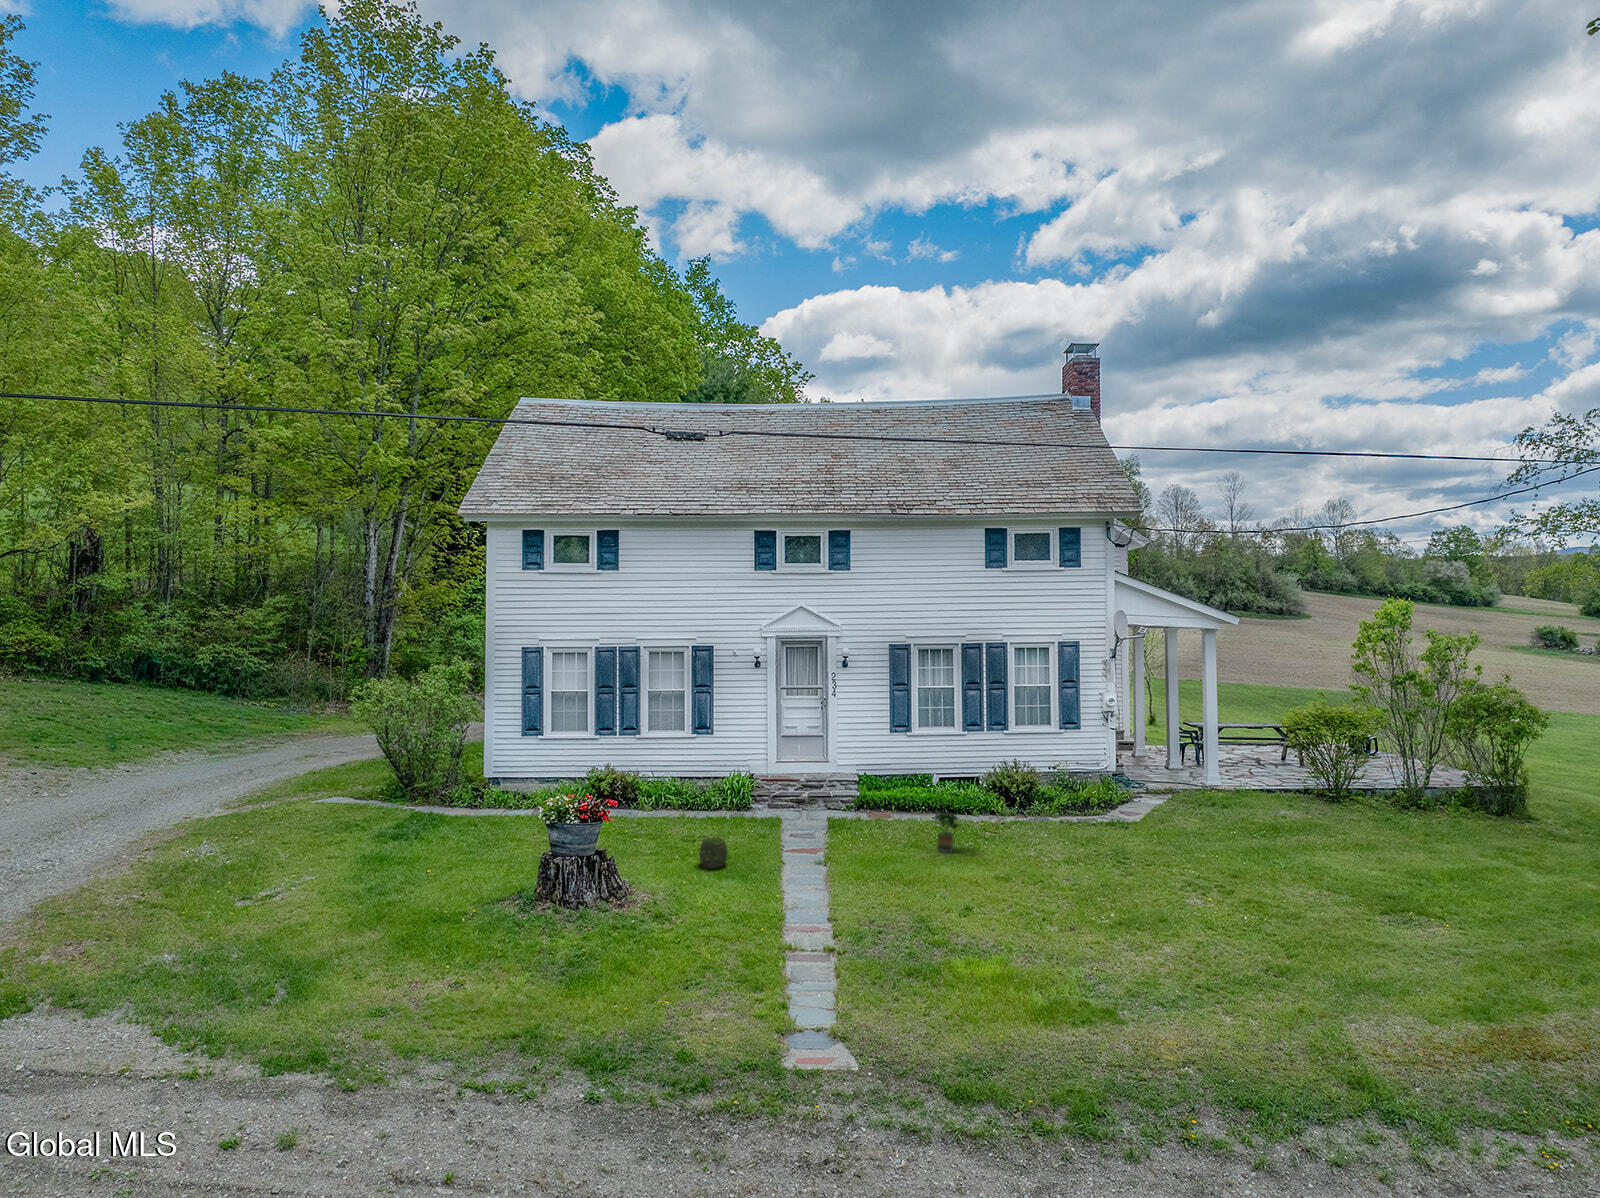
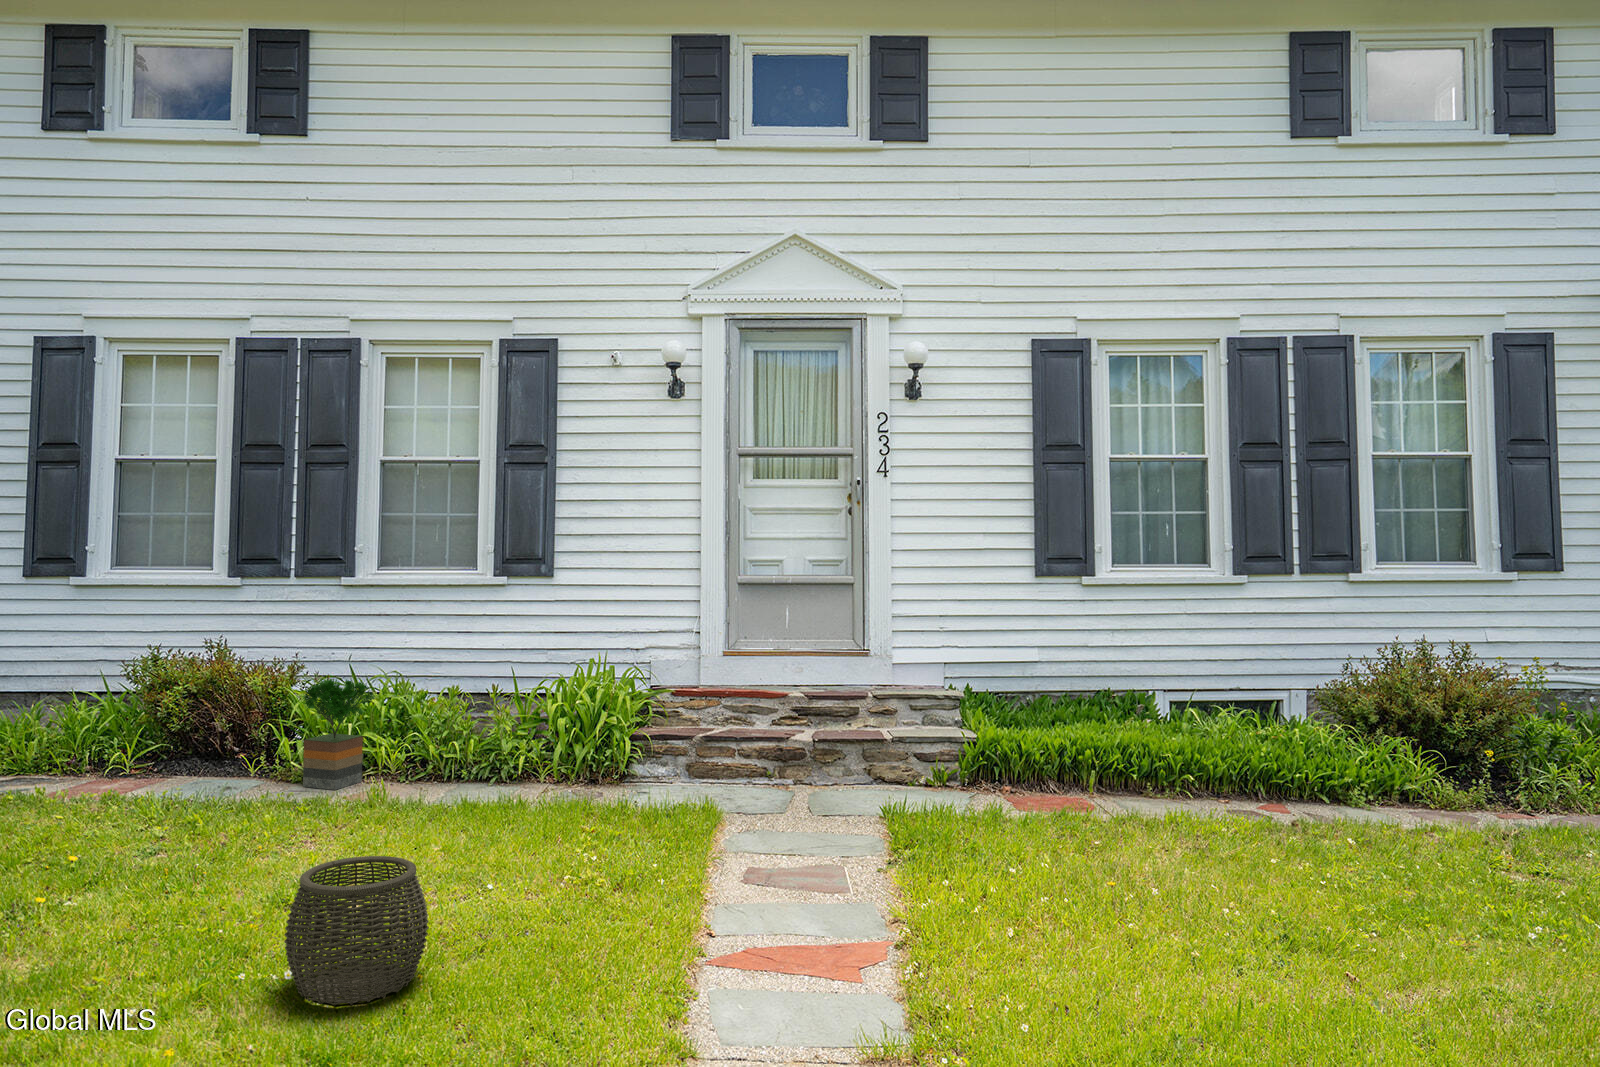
potted tree: present [935,813,958,853] -> present [303,679,375,790]

